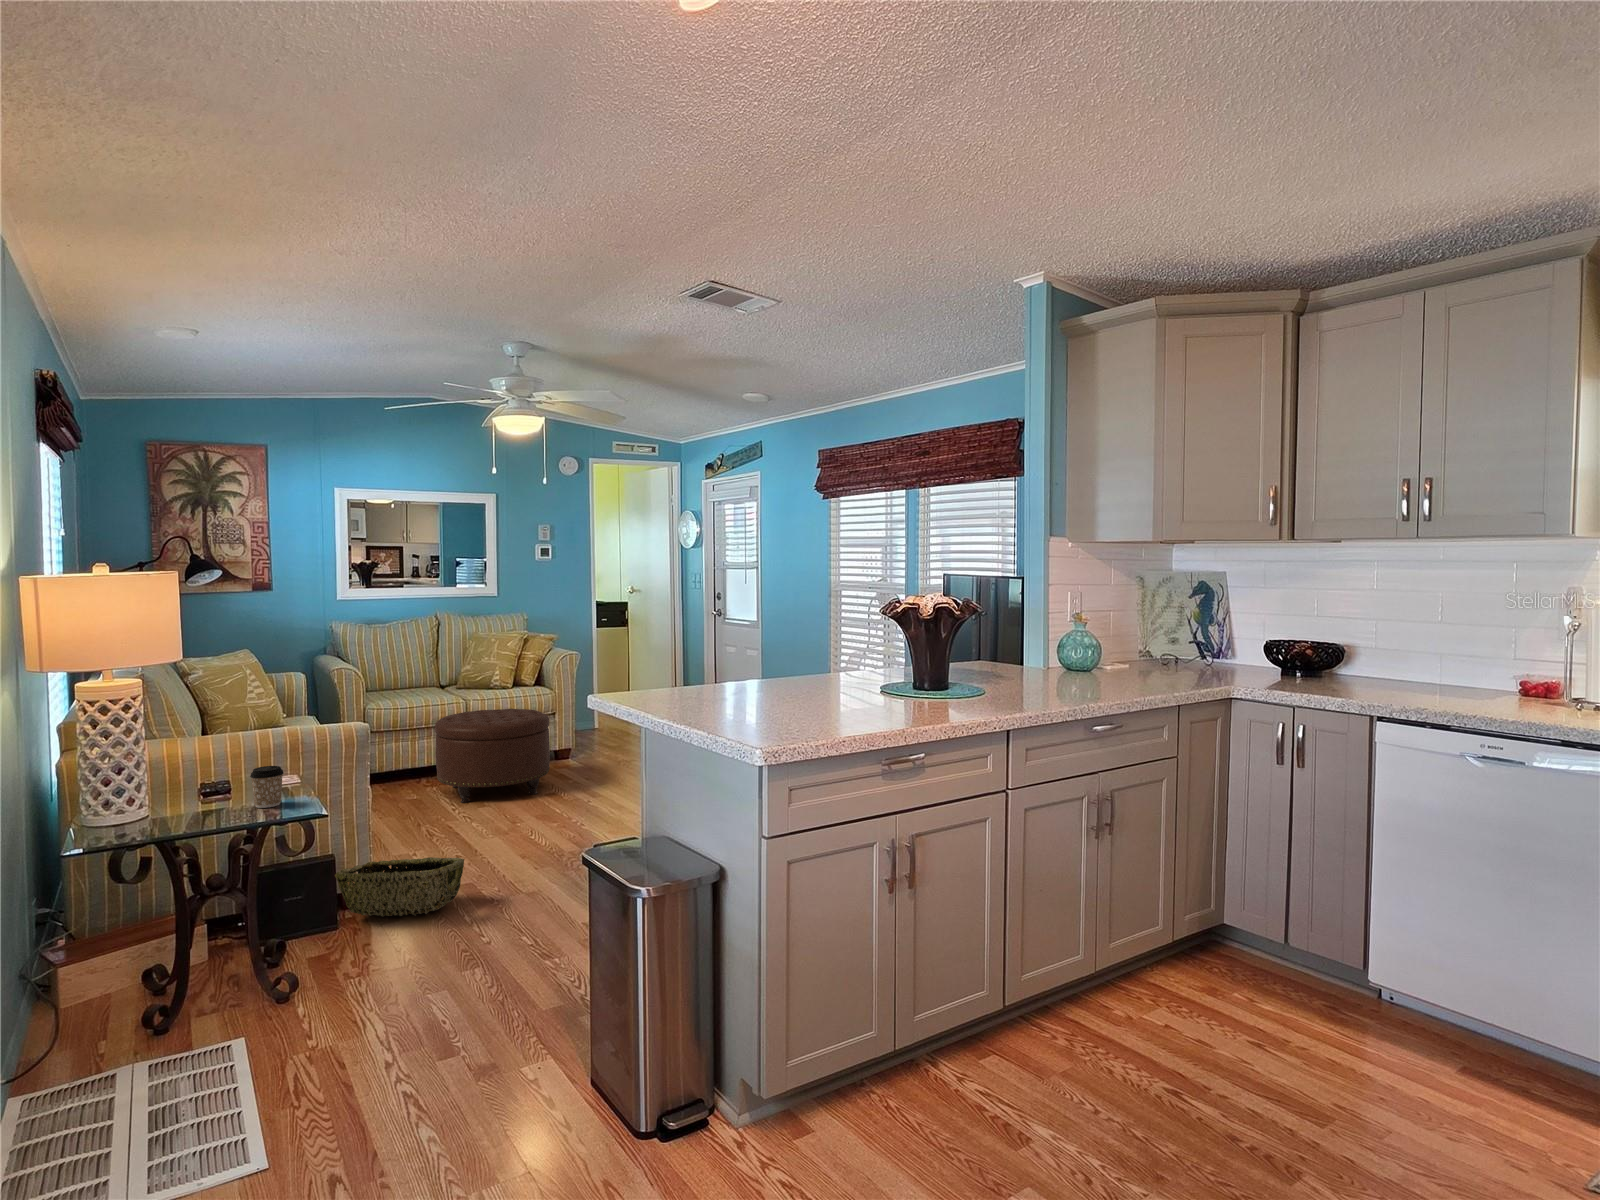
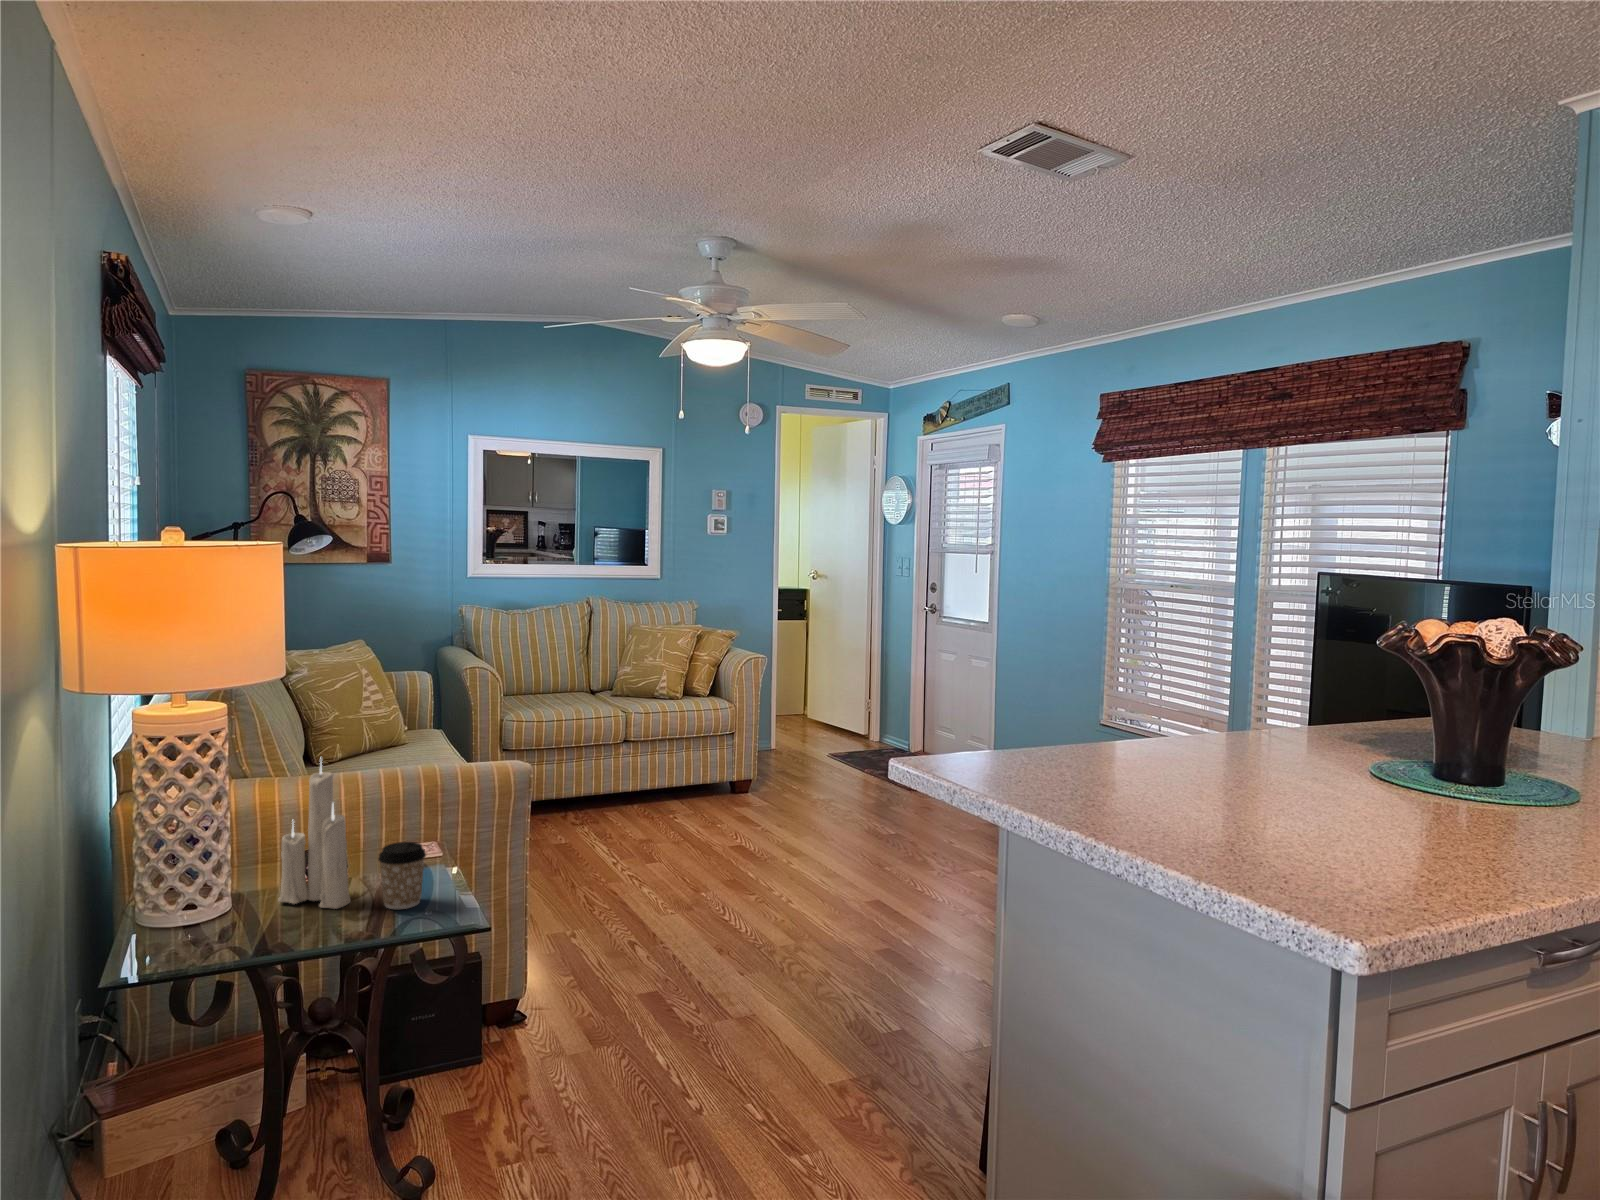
candle: none [181,707,232,810] -> present [278,758,350,909]
ottoman: present [435,709,550,803] -> none [590,728,735,854]
woven basket: present [335,857,464,916] -> none [484,963,662,1059]

